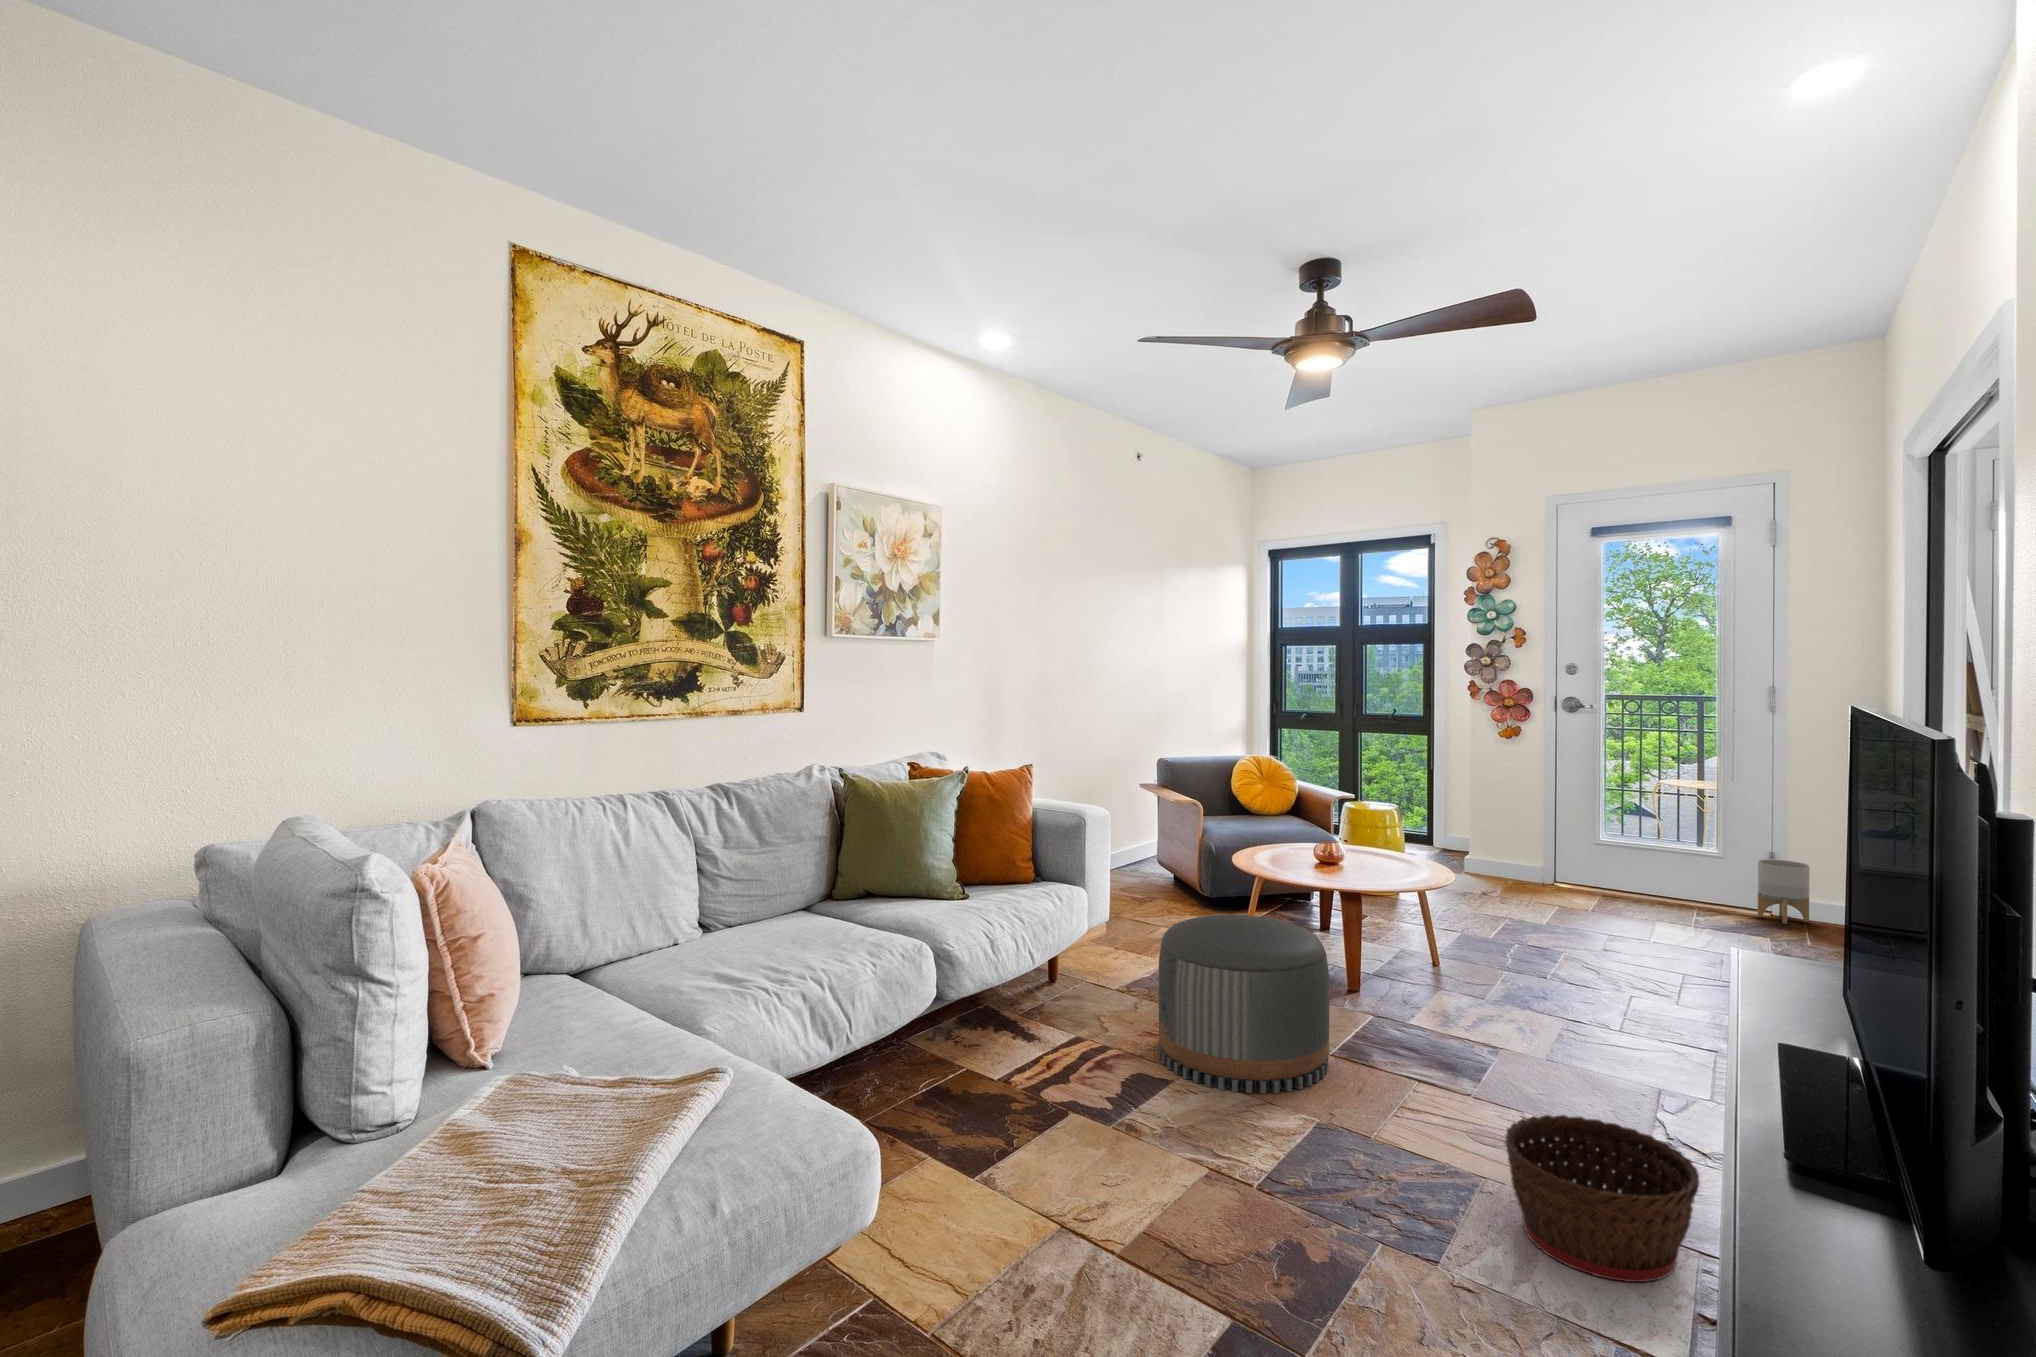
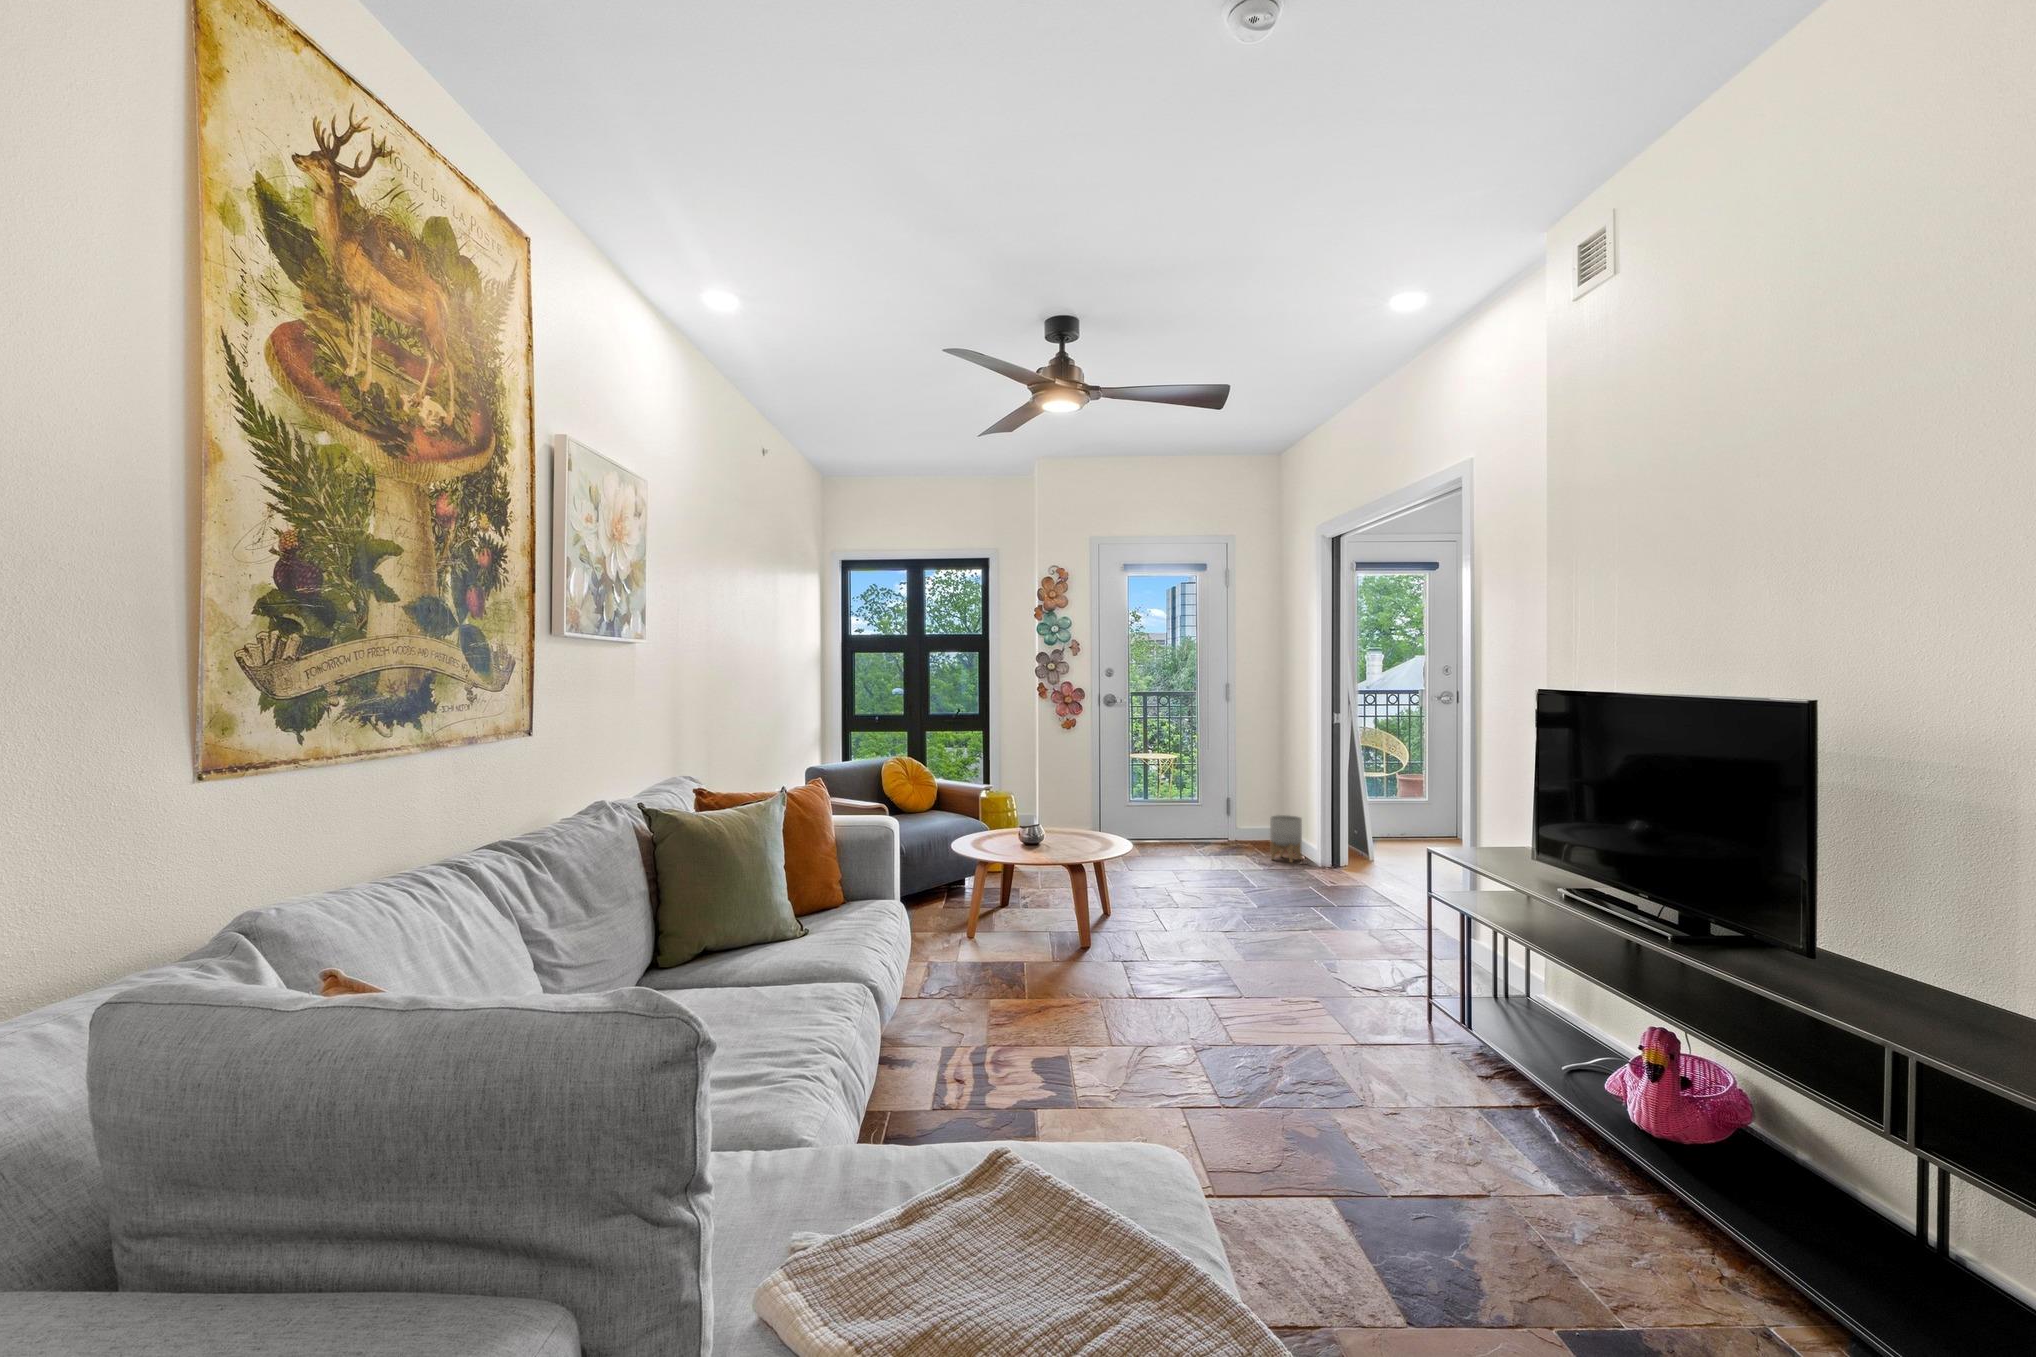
pouf: present [1159,914,1329,1093] -> none [1043,914,1208,1090]
basket: present [1505,1115,1699,1282] -> none [1450,1027,1601,1148]

